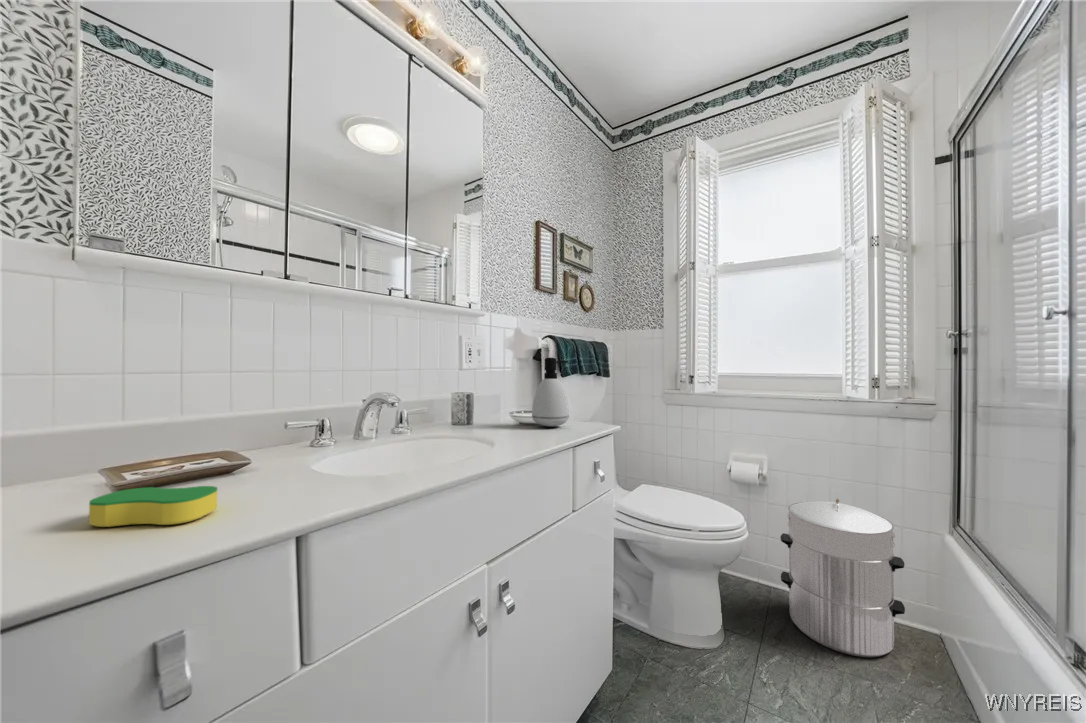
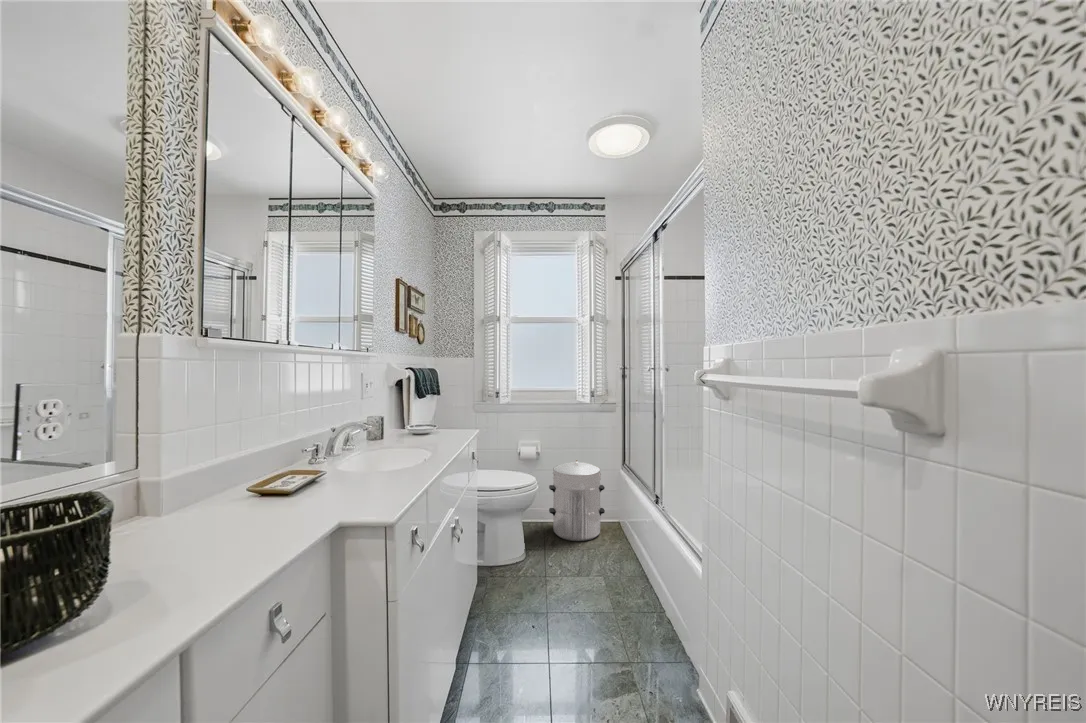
soap dispenser: present [532,357,569,427] -> none [424,389,449,435]
sponge: present [89,486,217,527] -> none [335,478,388,502]

